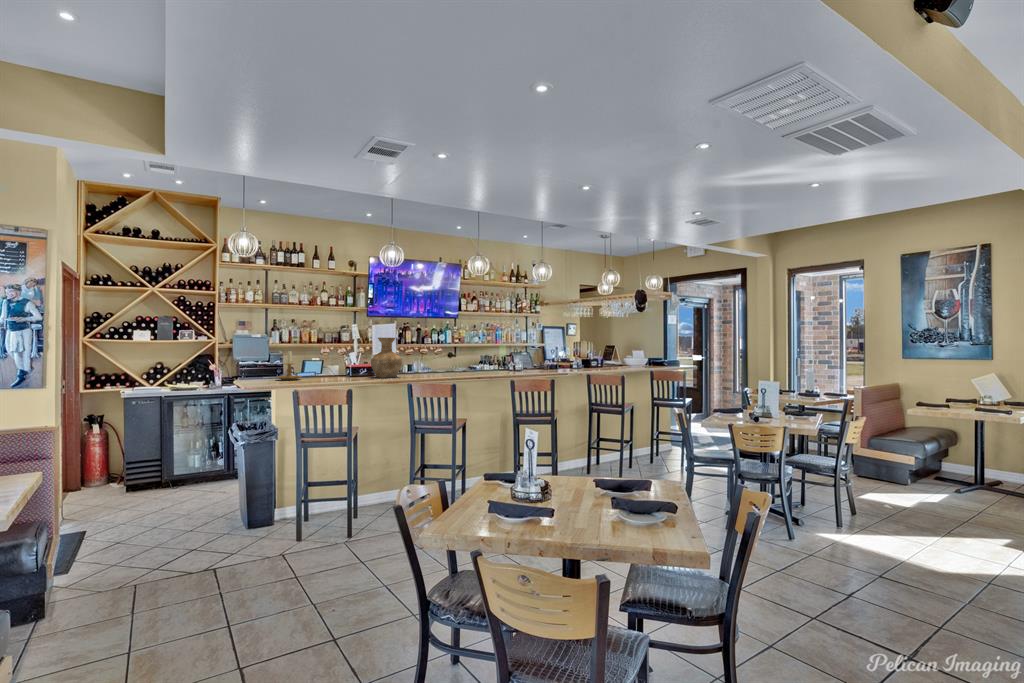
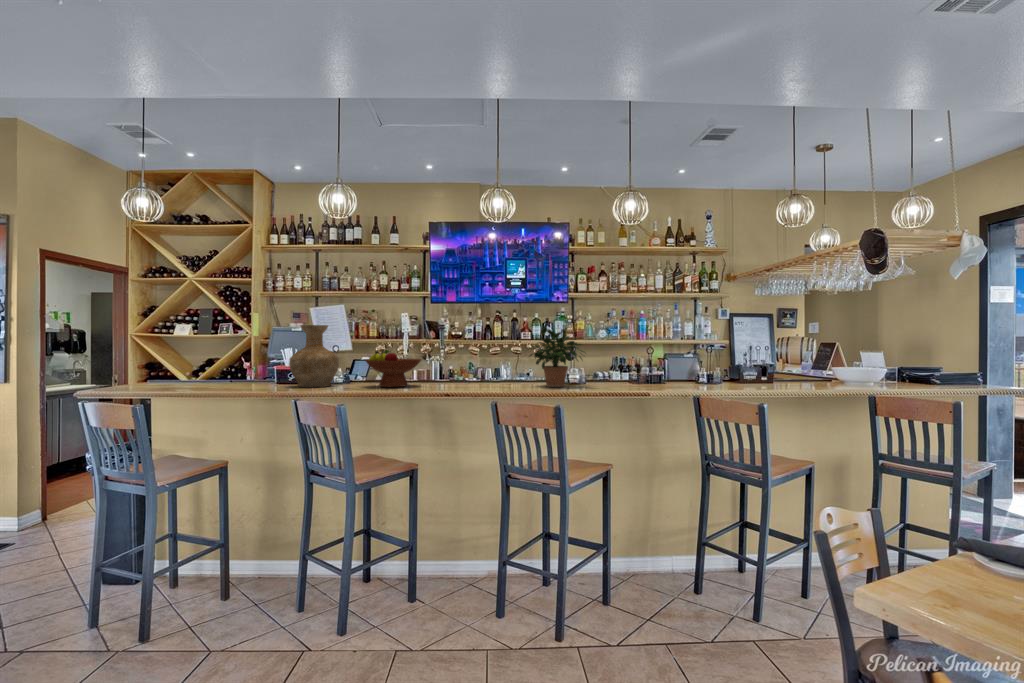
potted plant: none [507,338,539,373] -> present [530,325,583,387]
candle holder: present [278,351,301,380] -> none [175,343,213,385]
fruit bowl: none [420,353,455,376] -> present [365,350,421,387]

